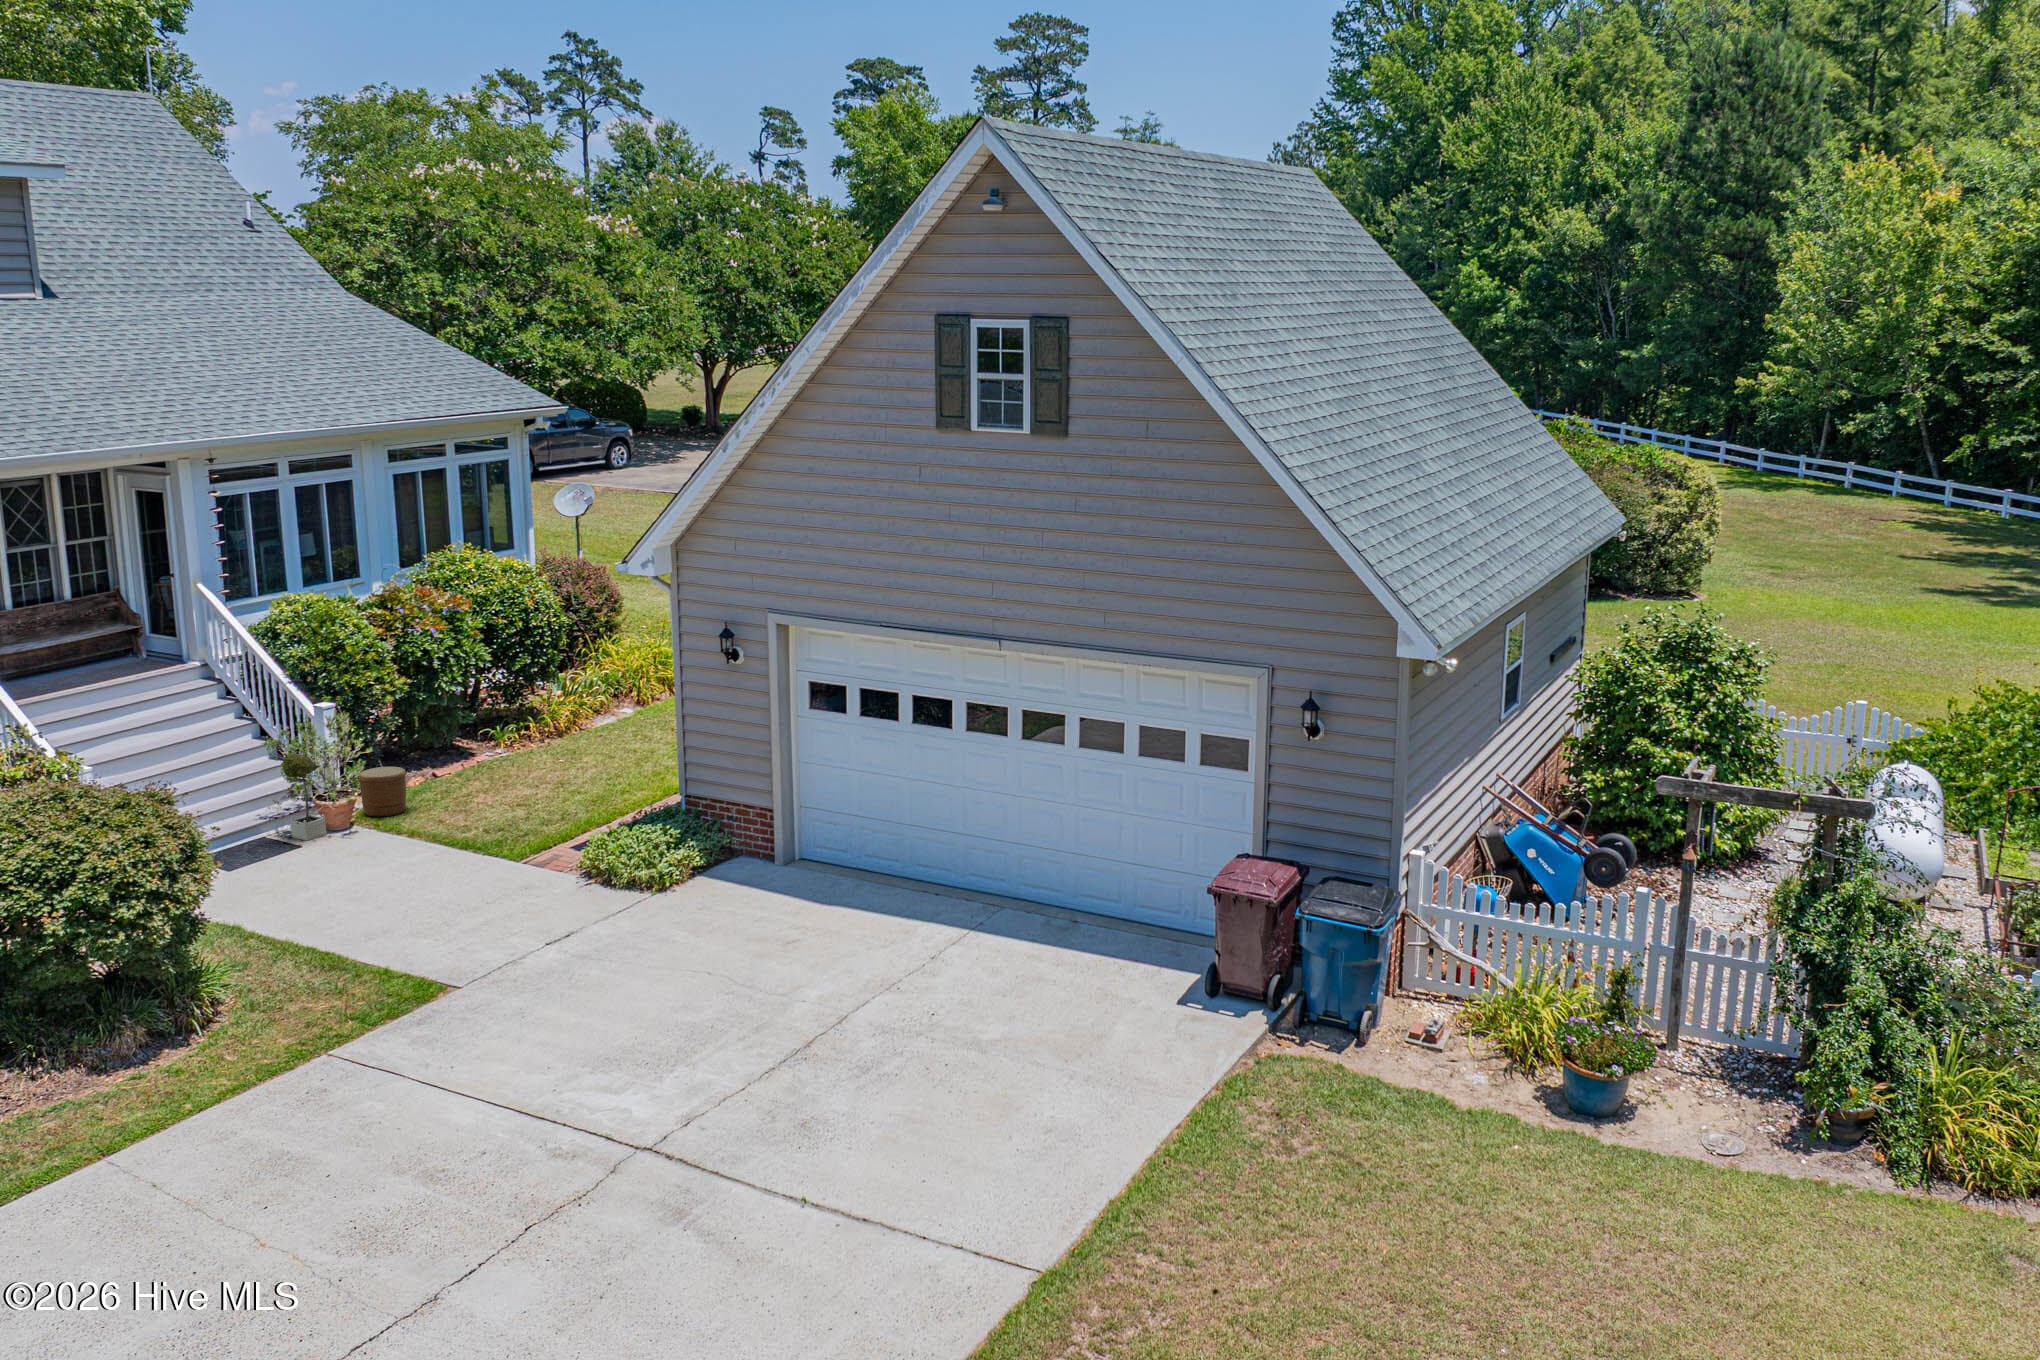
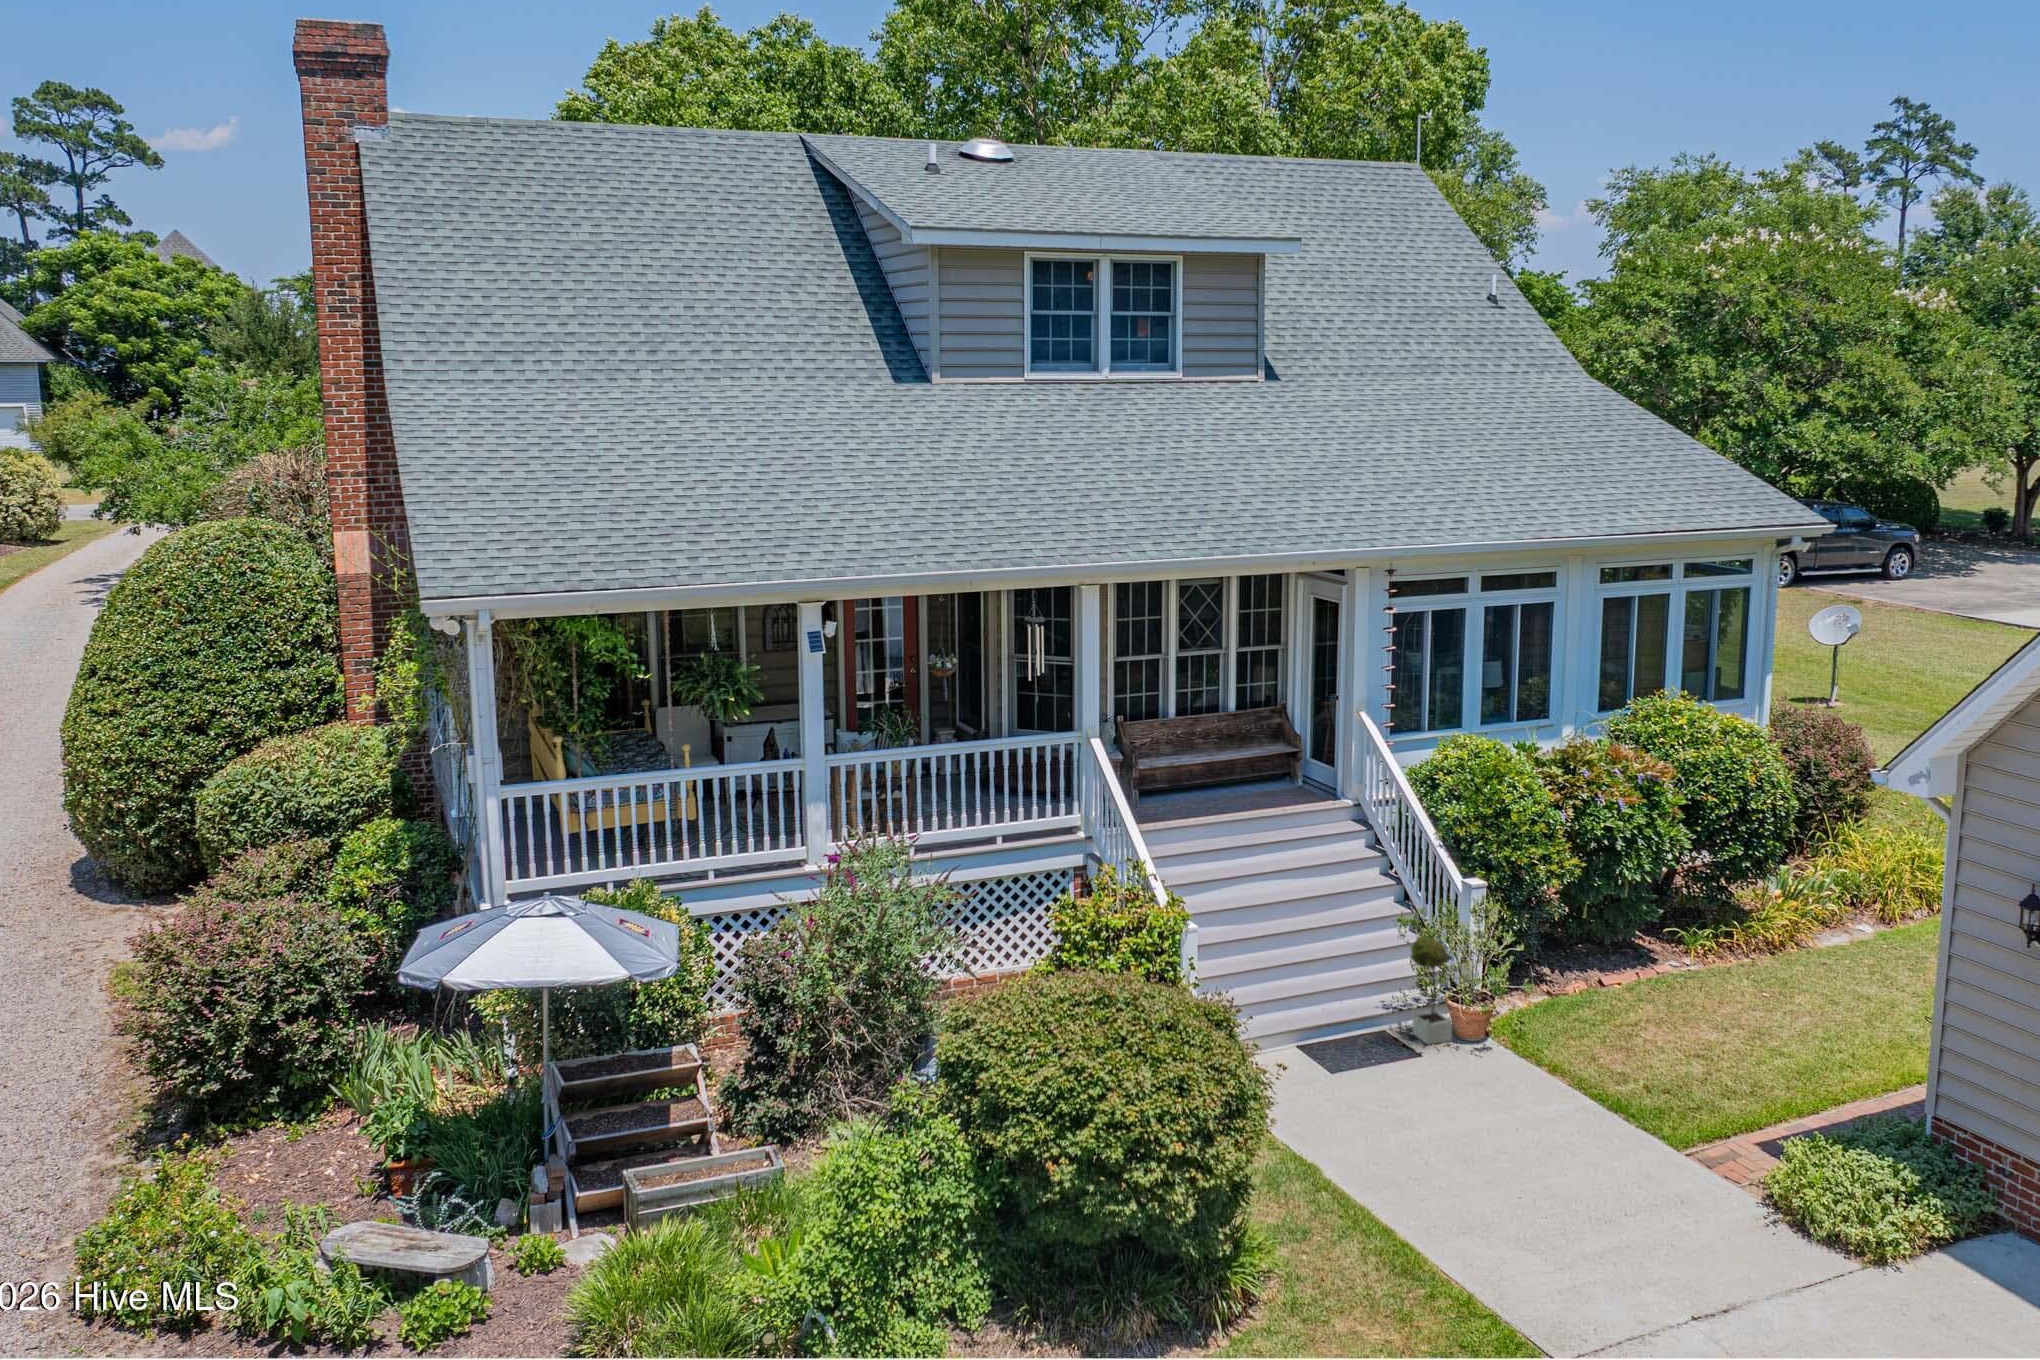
woven basket: present [359,767,406,817] -> none [1501,966,1559,1032]

